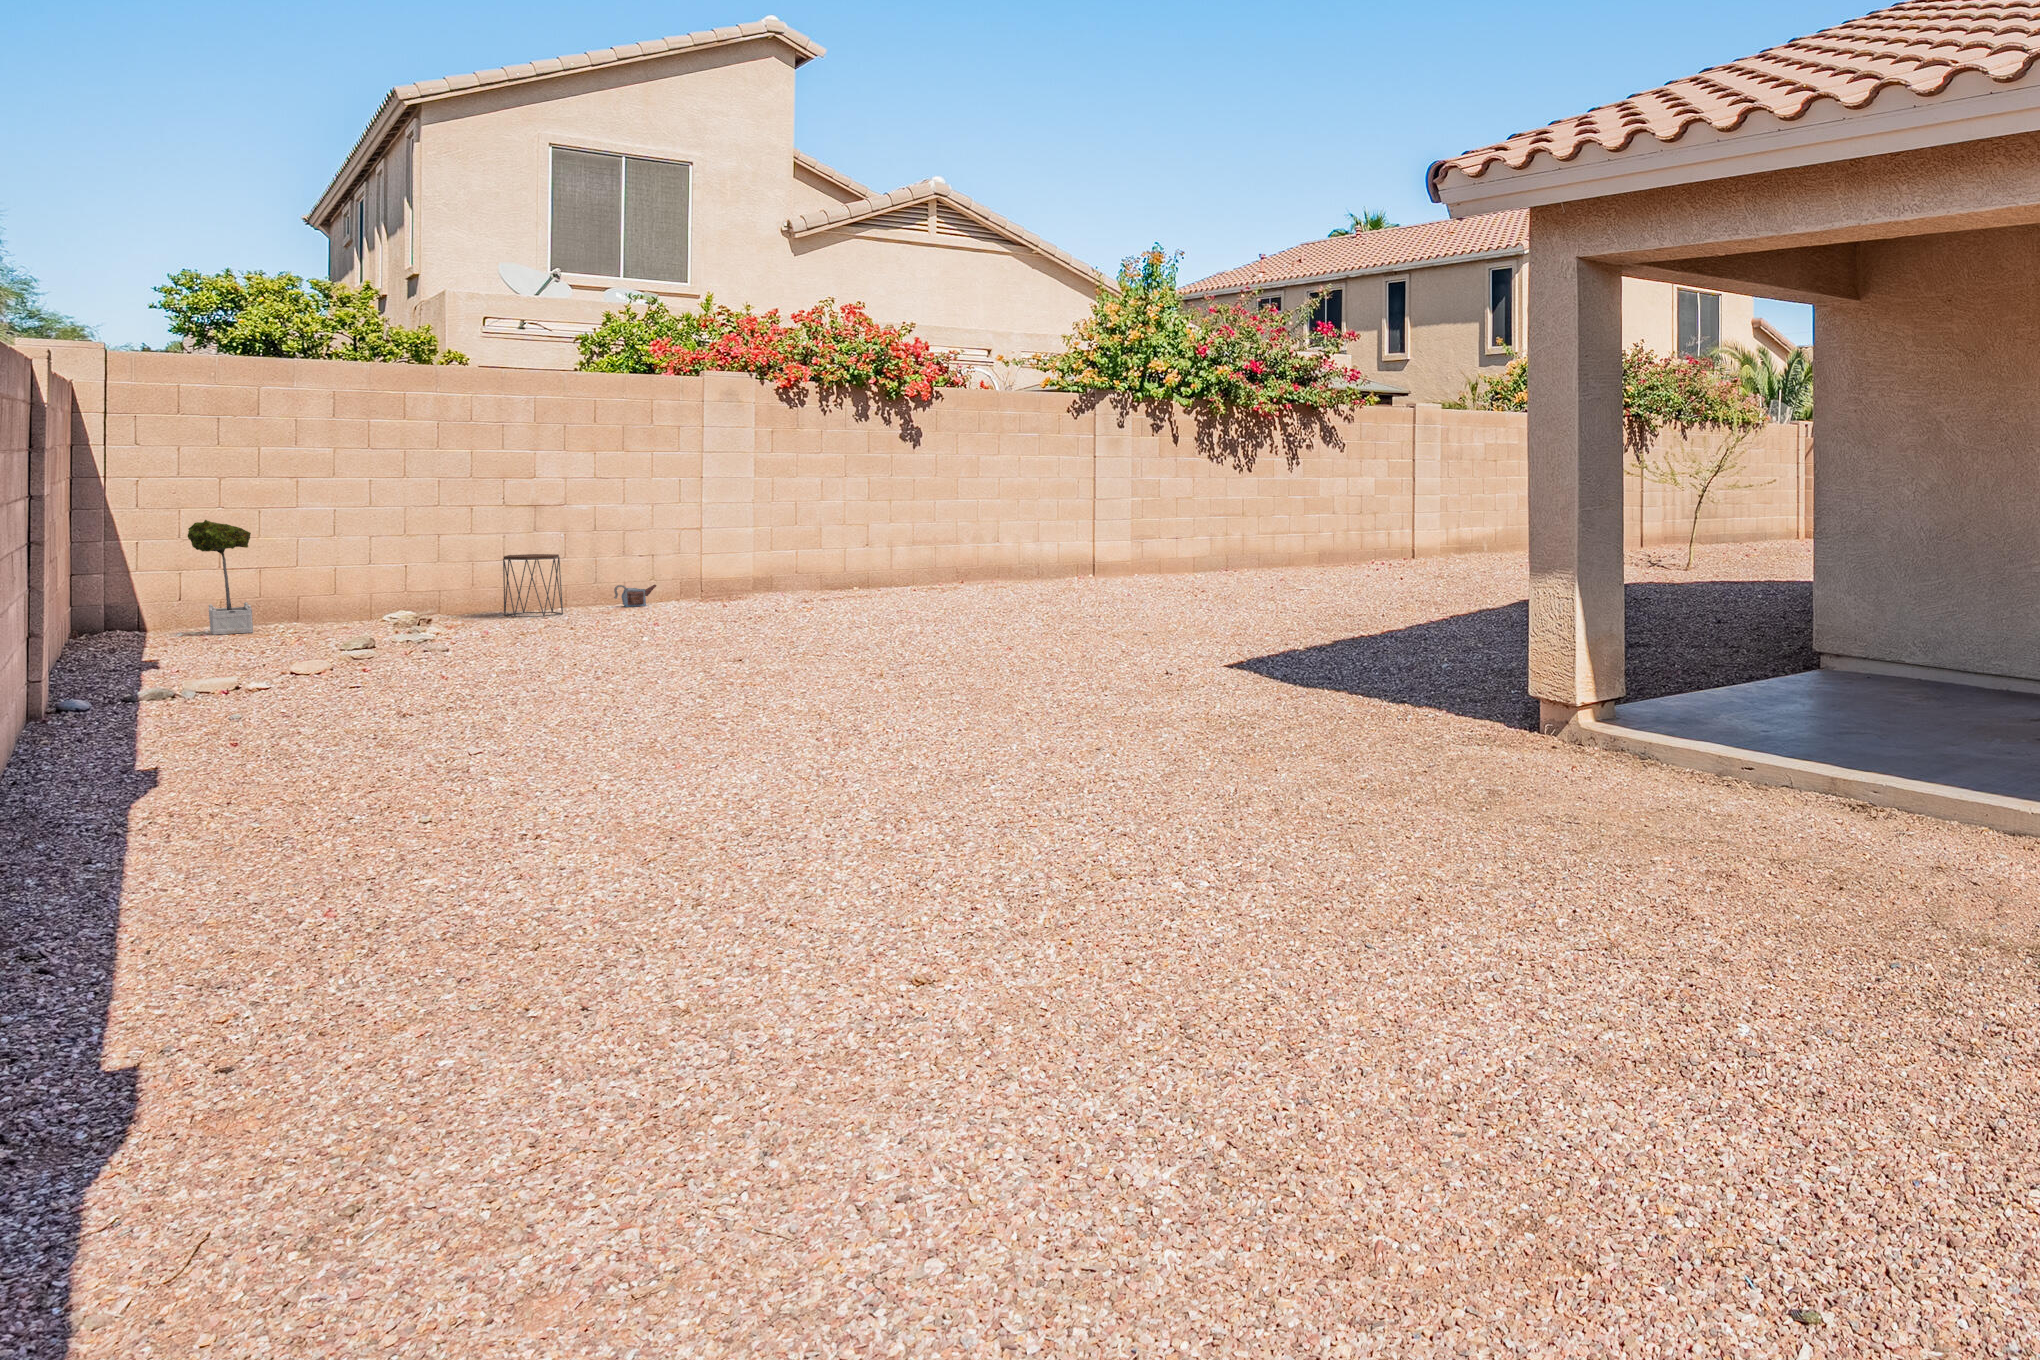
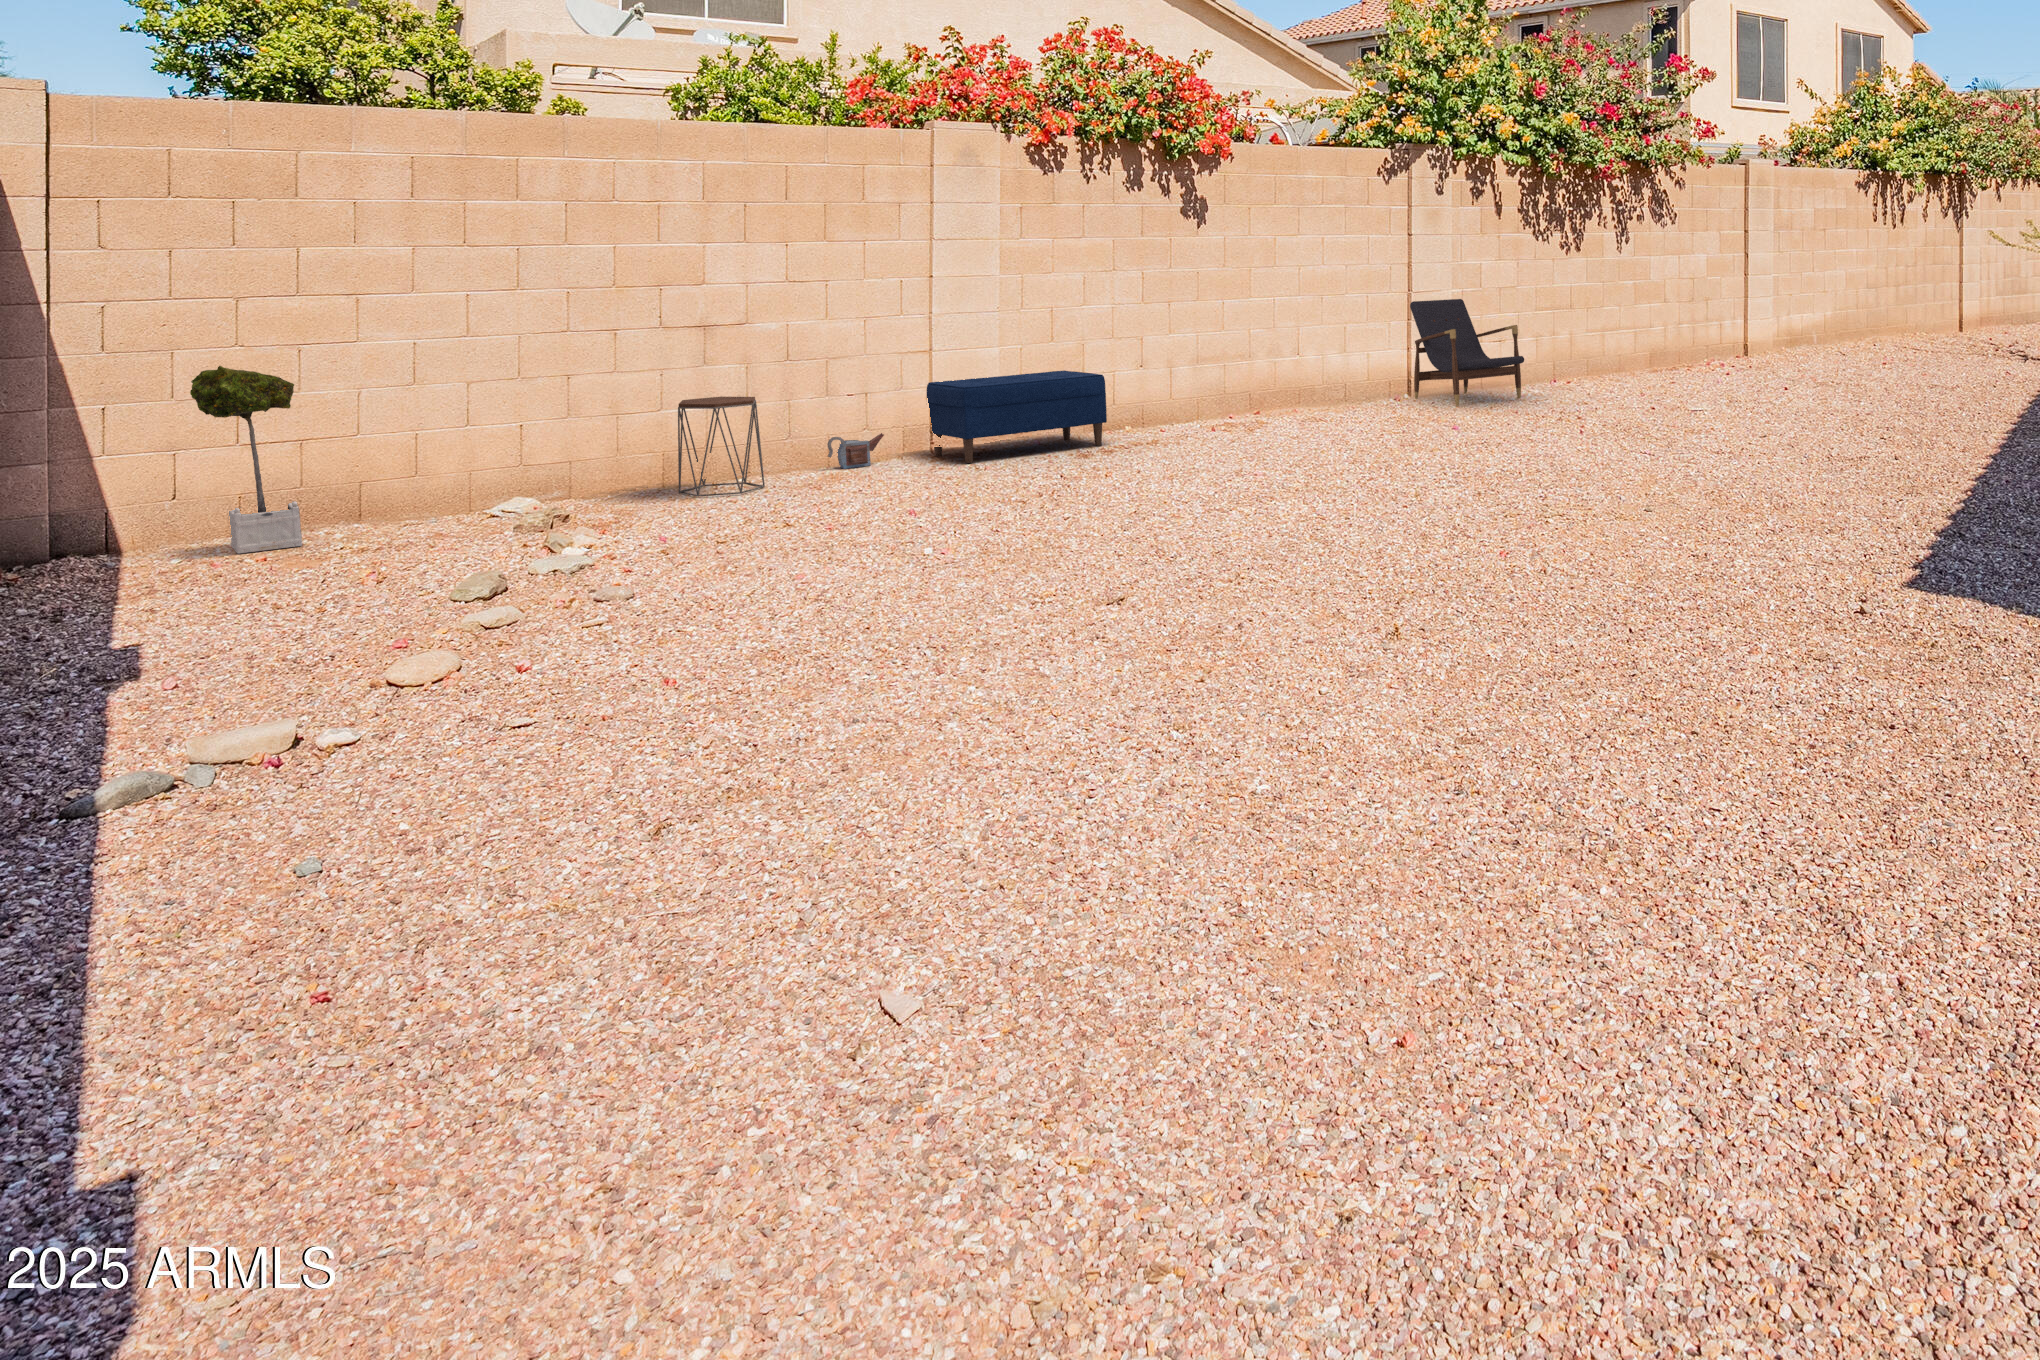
lounge chair: none [1094,507,1175,584] -> present [1410,299,1524,406]
bench: none [690,548,823,606] -> present [927,370,1107,463]

